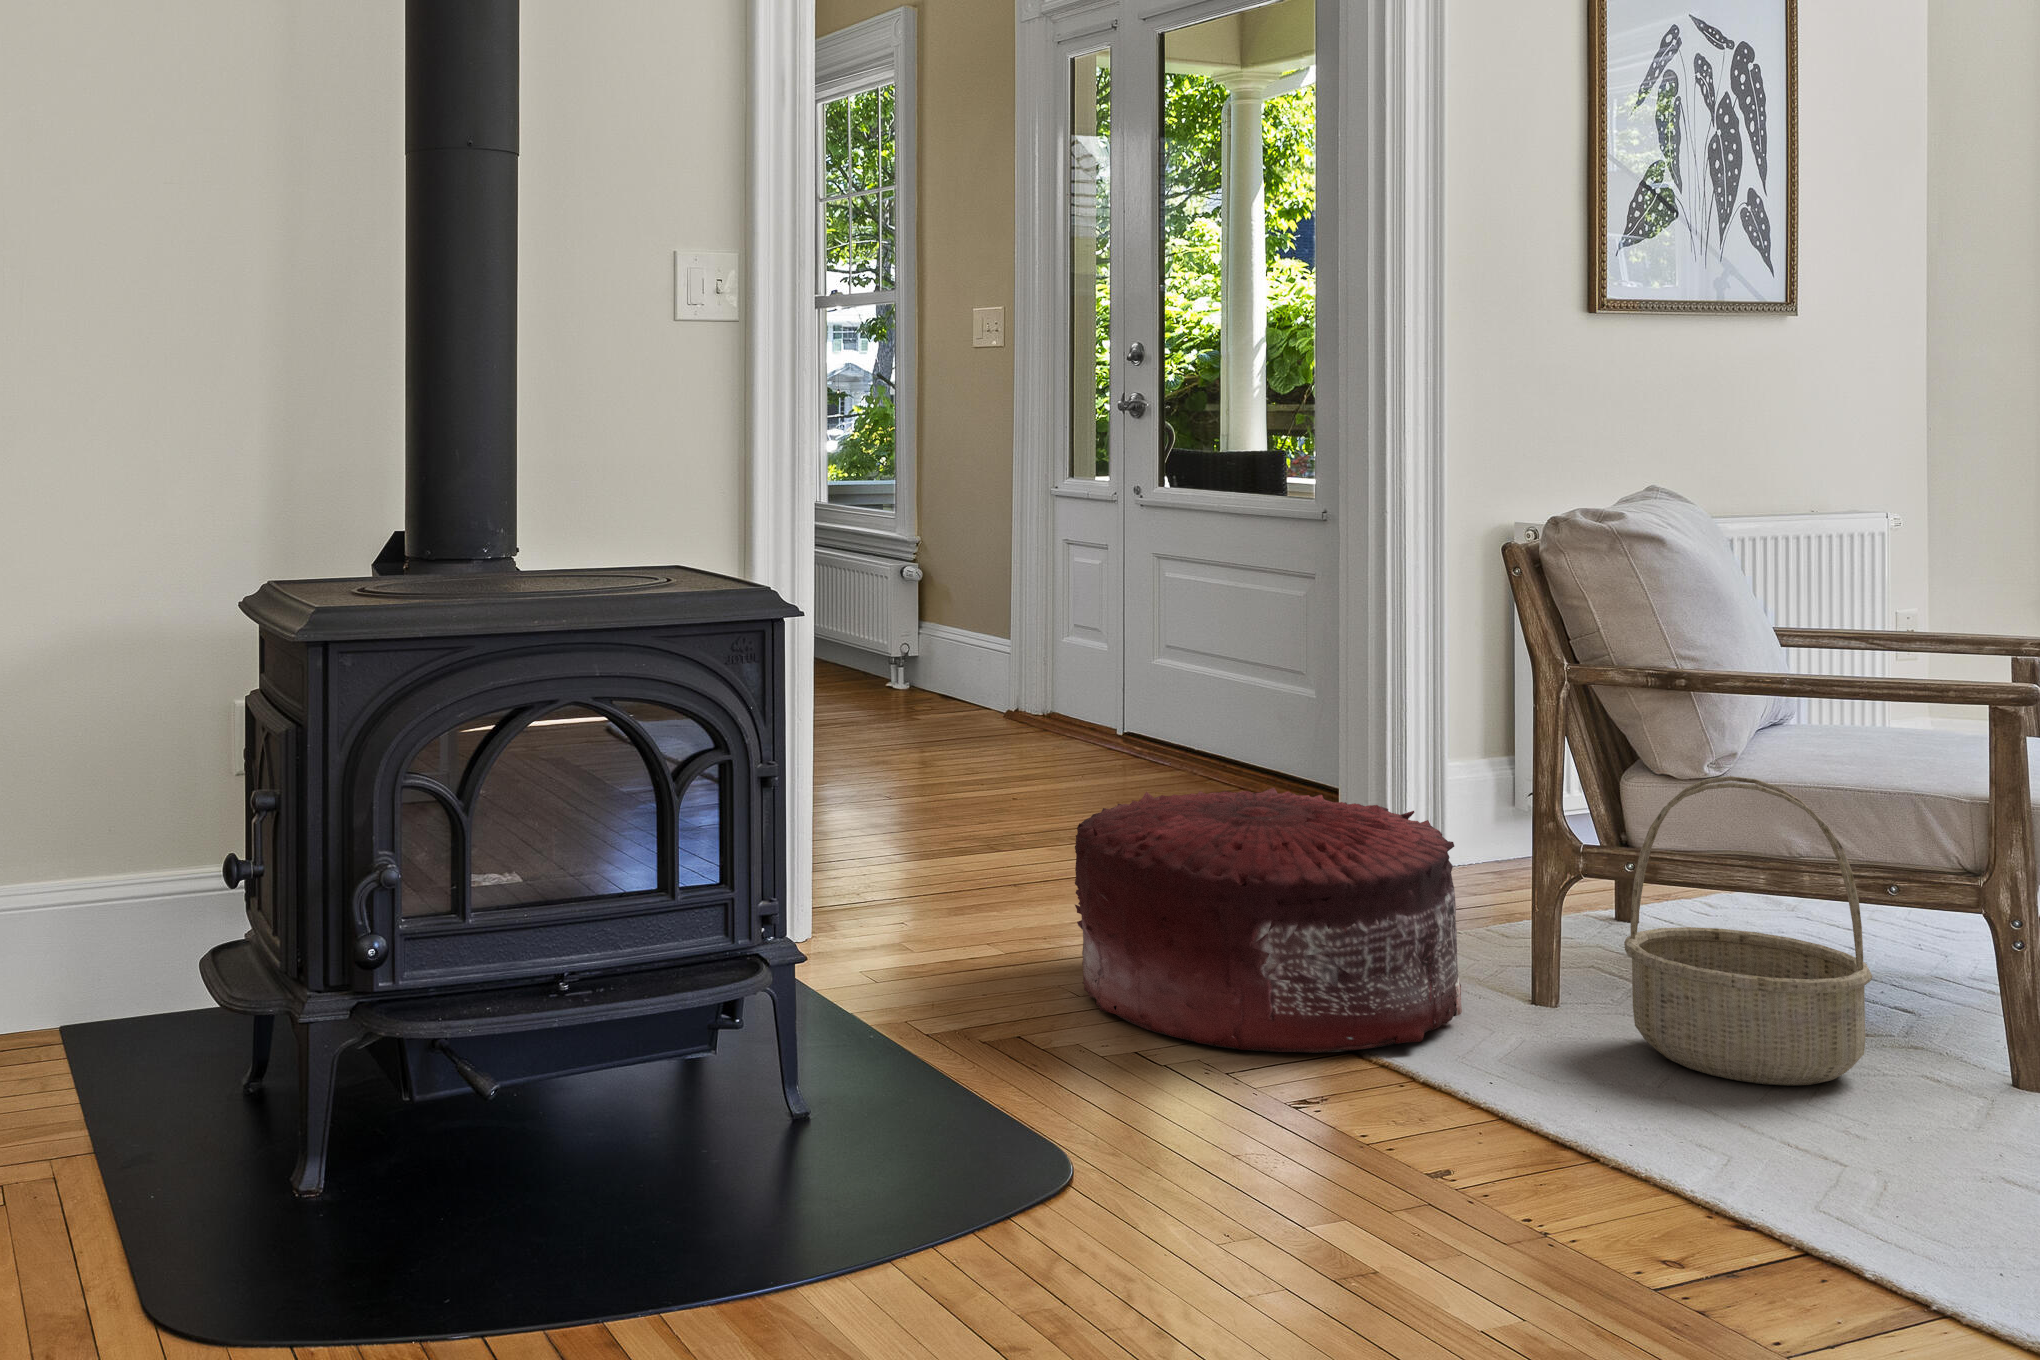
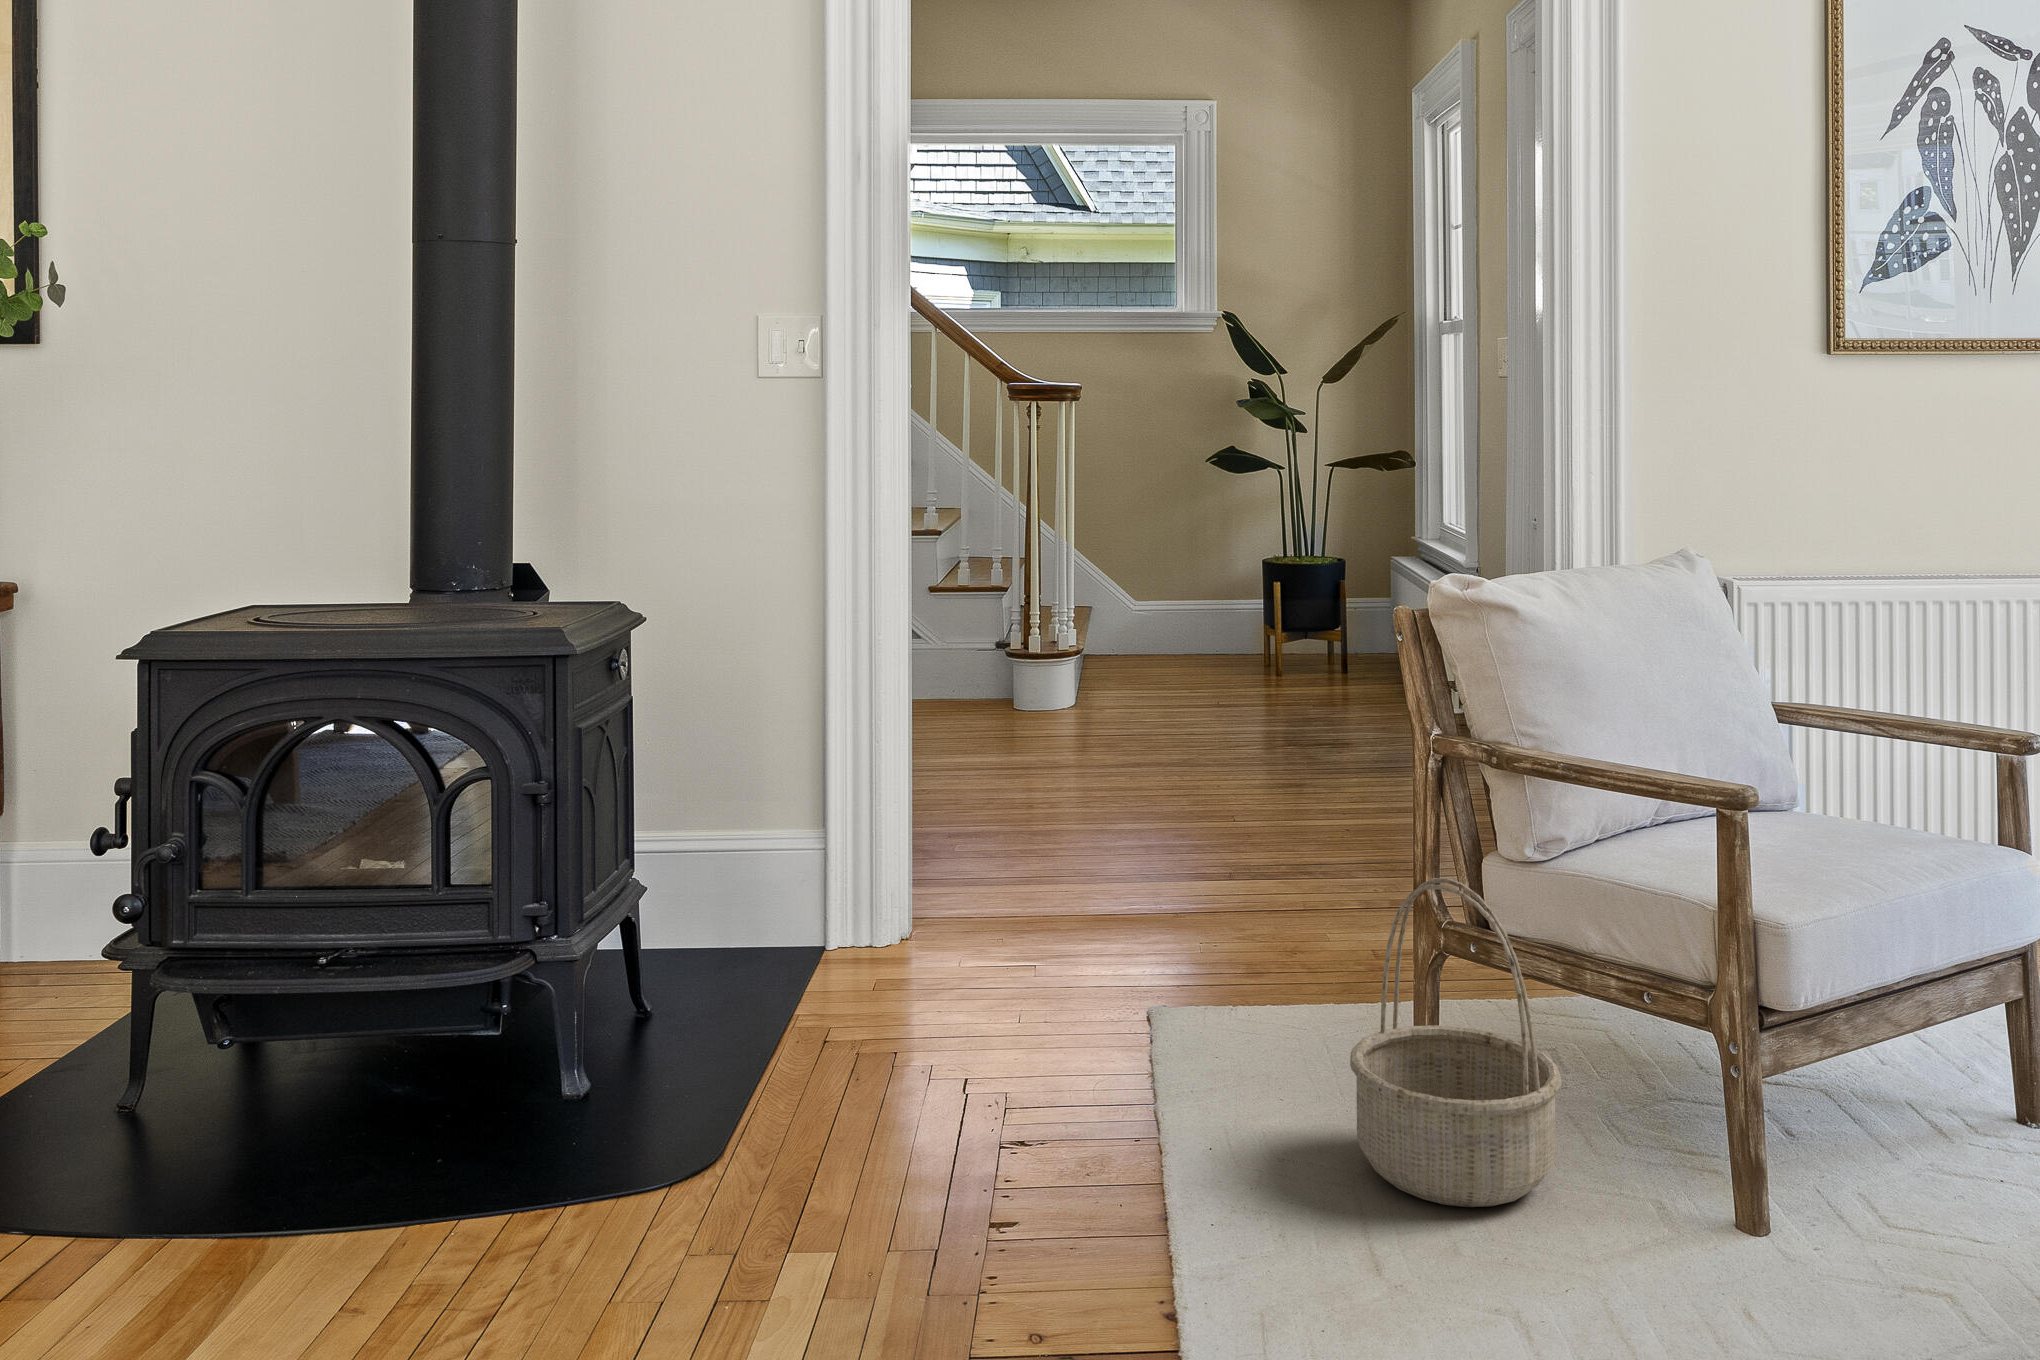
pouf: present [1075,788,1462,1053] -> none [956,834,1332,1108]

